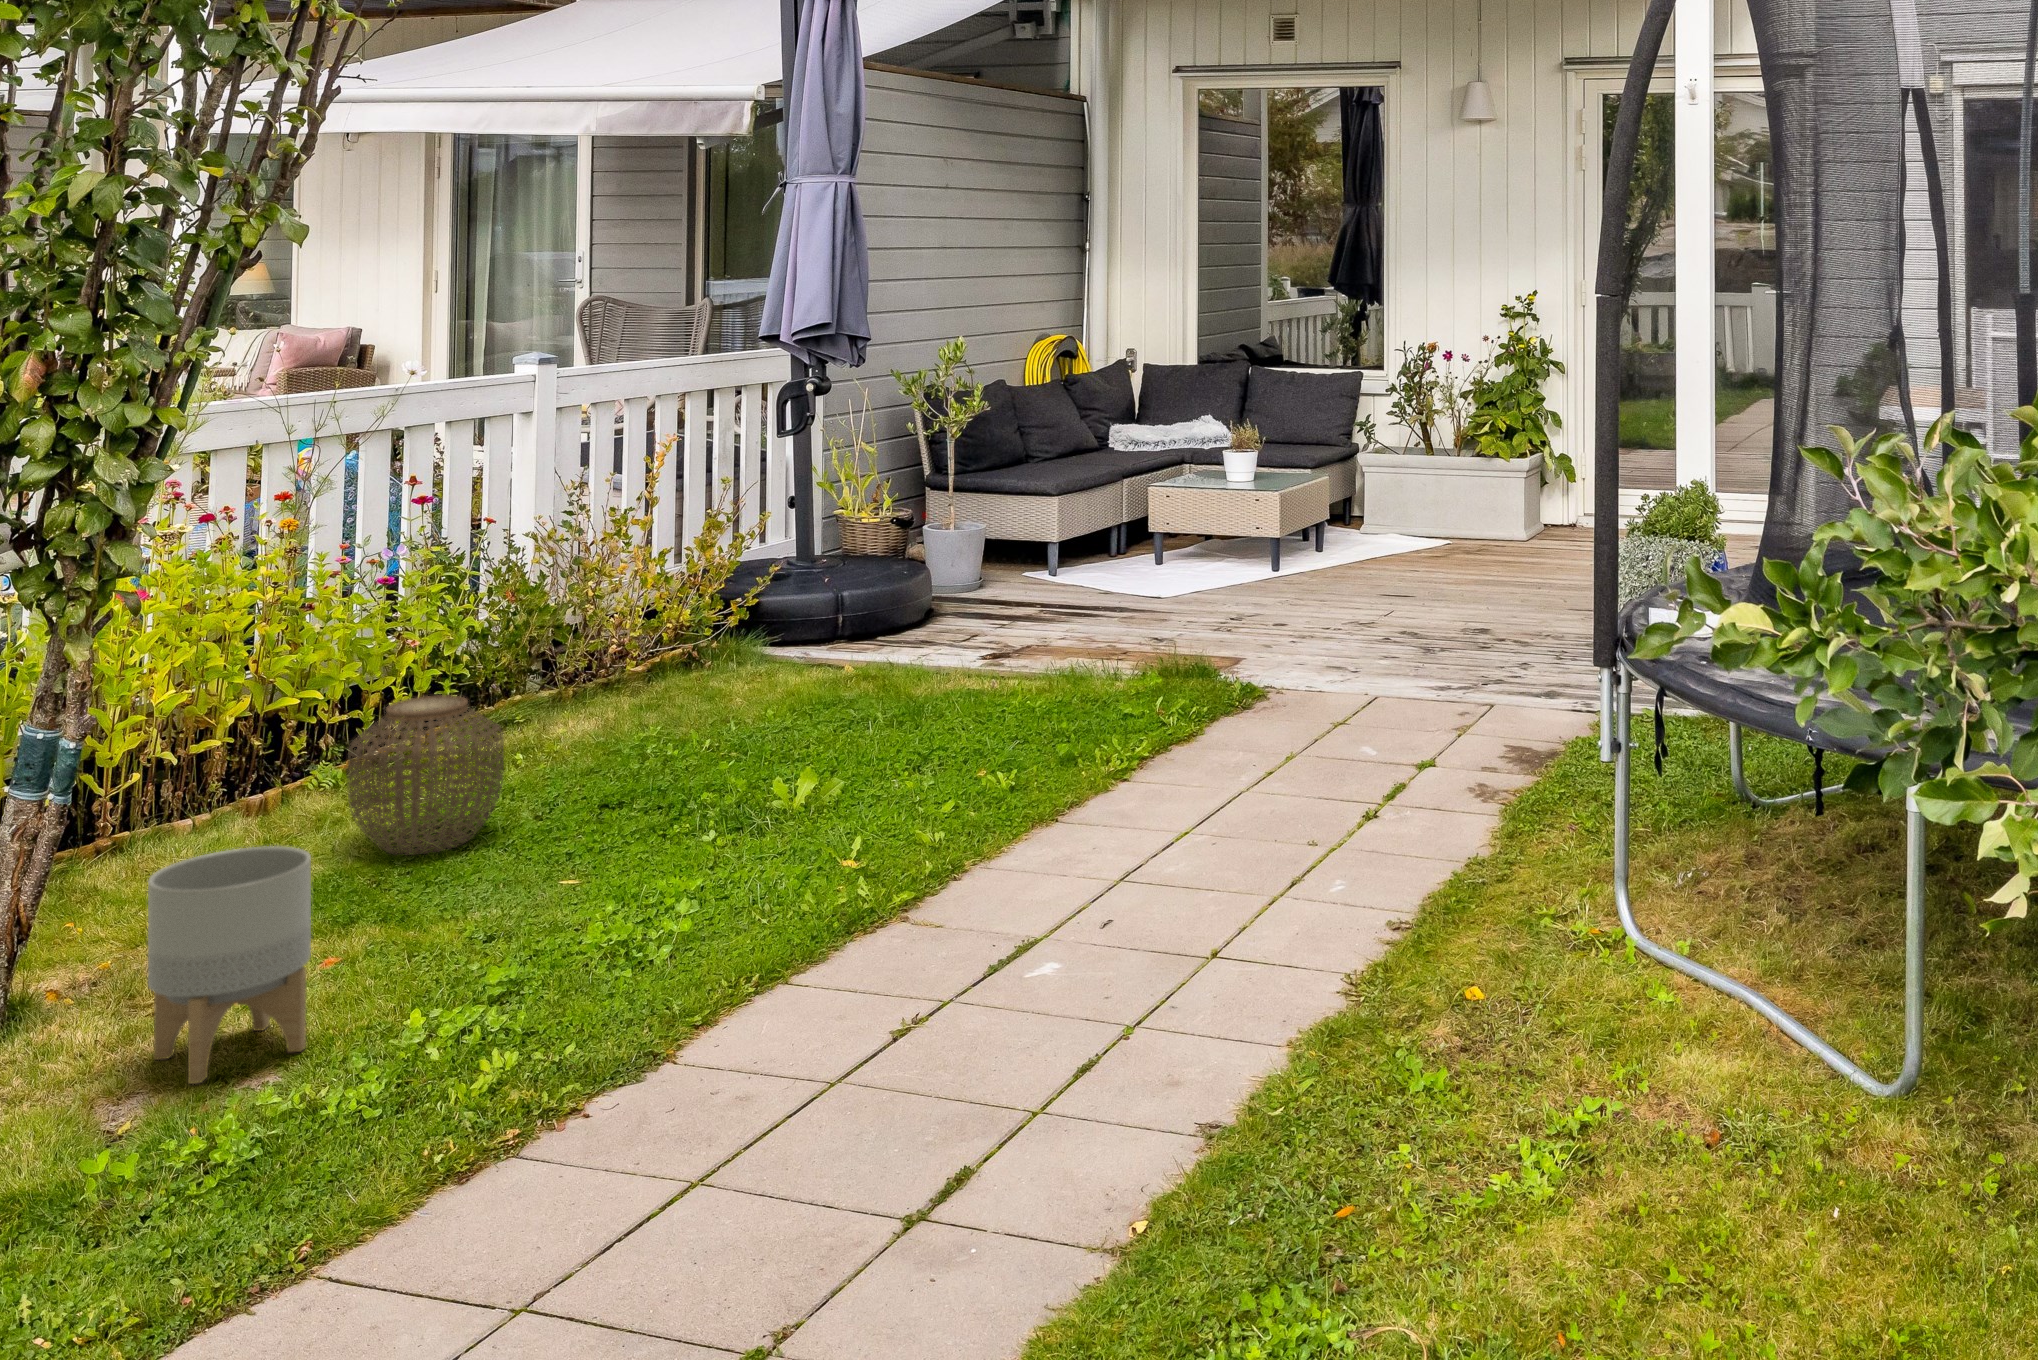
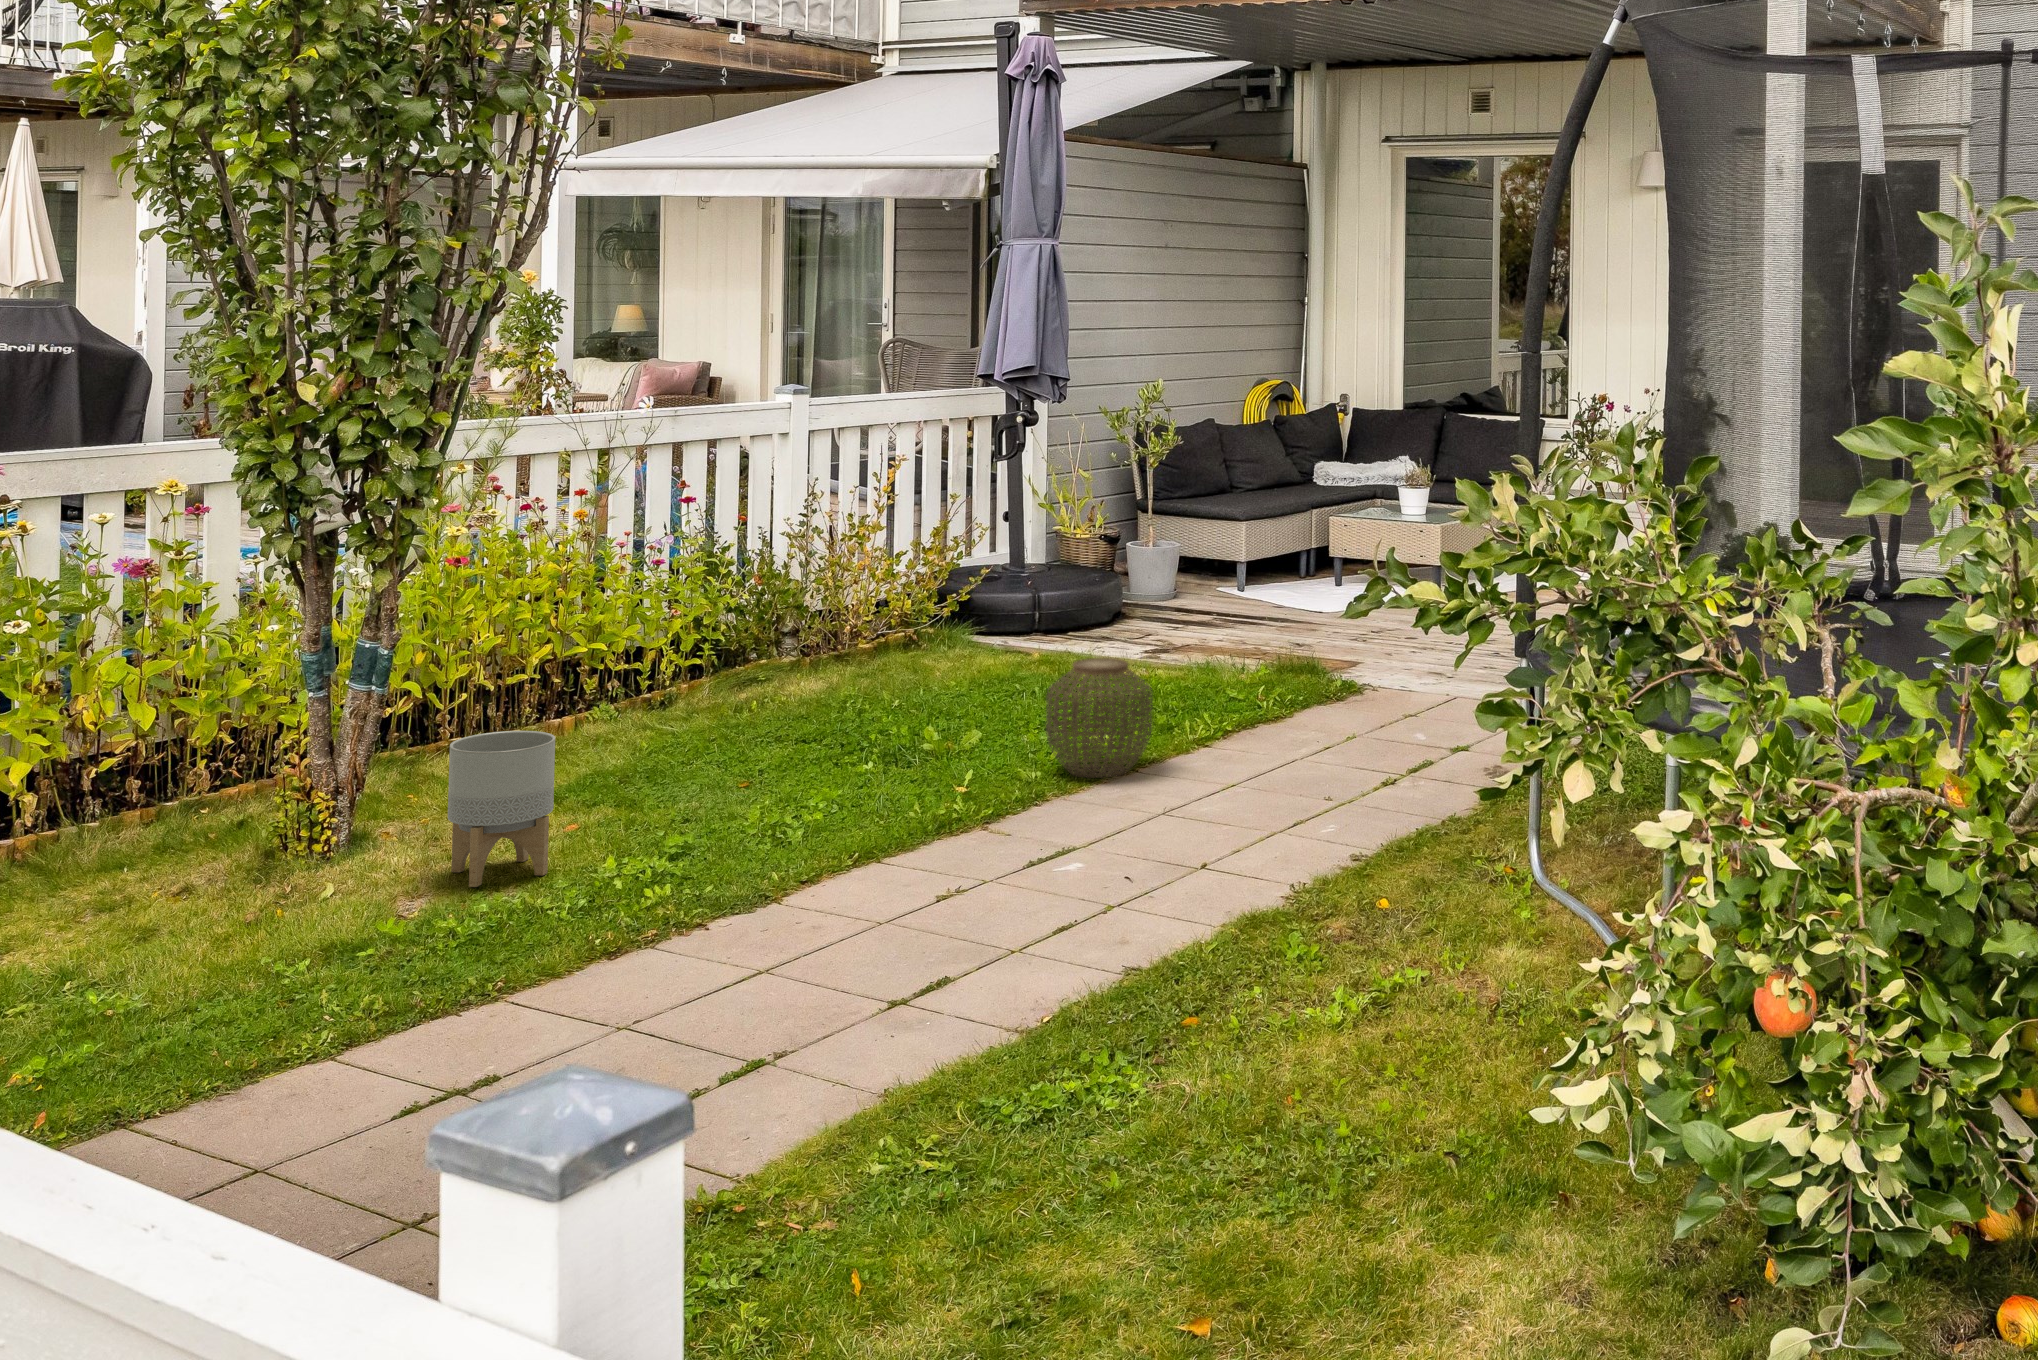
woven basket: present [348,695,504,855] -> present [1046,658,1153,777]

